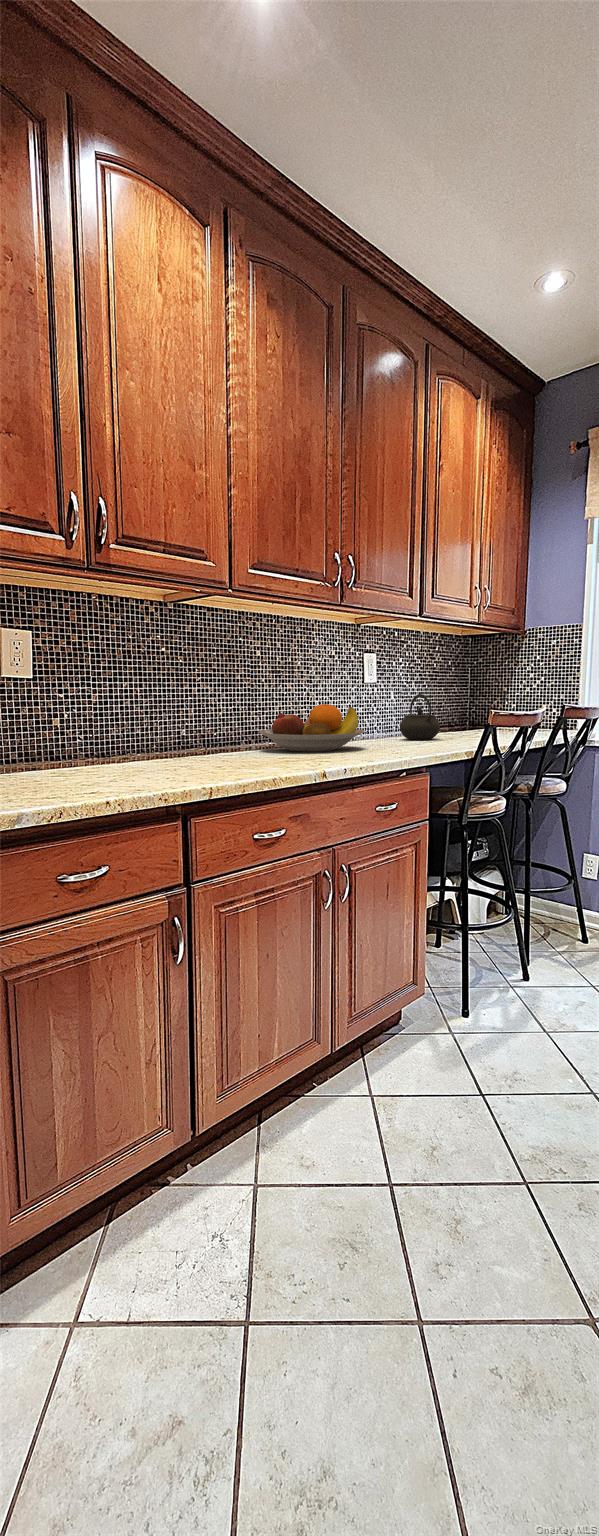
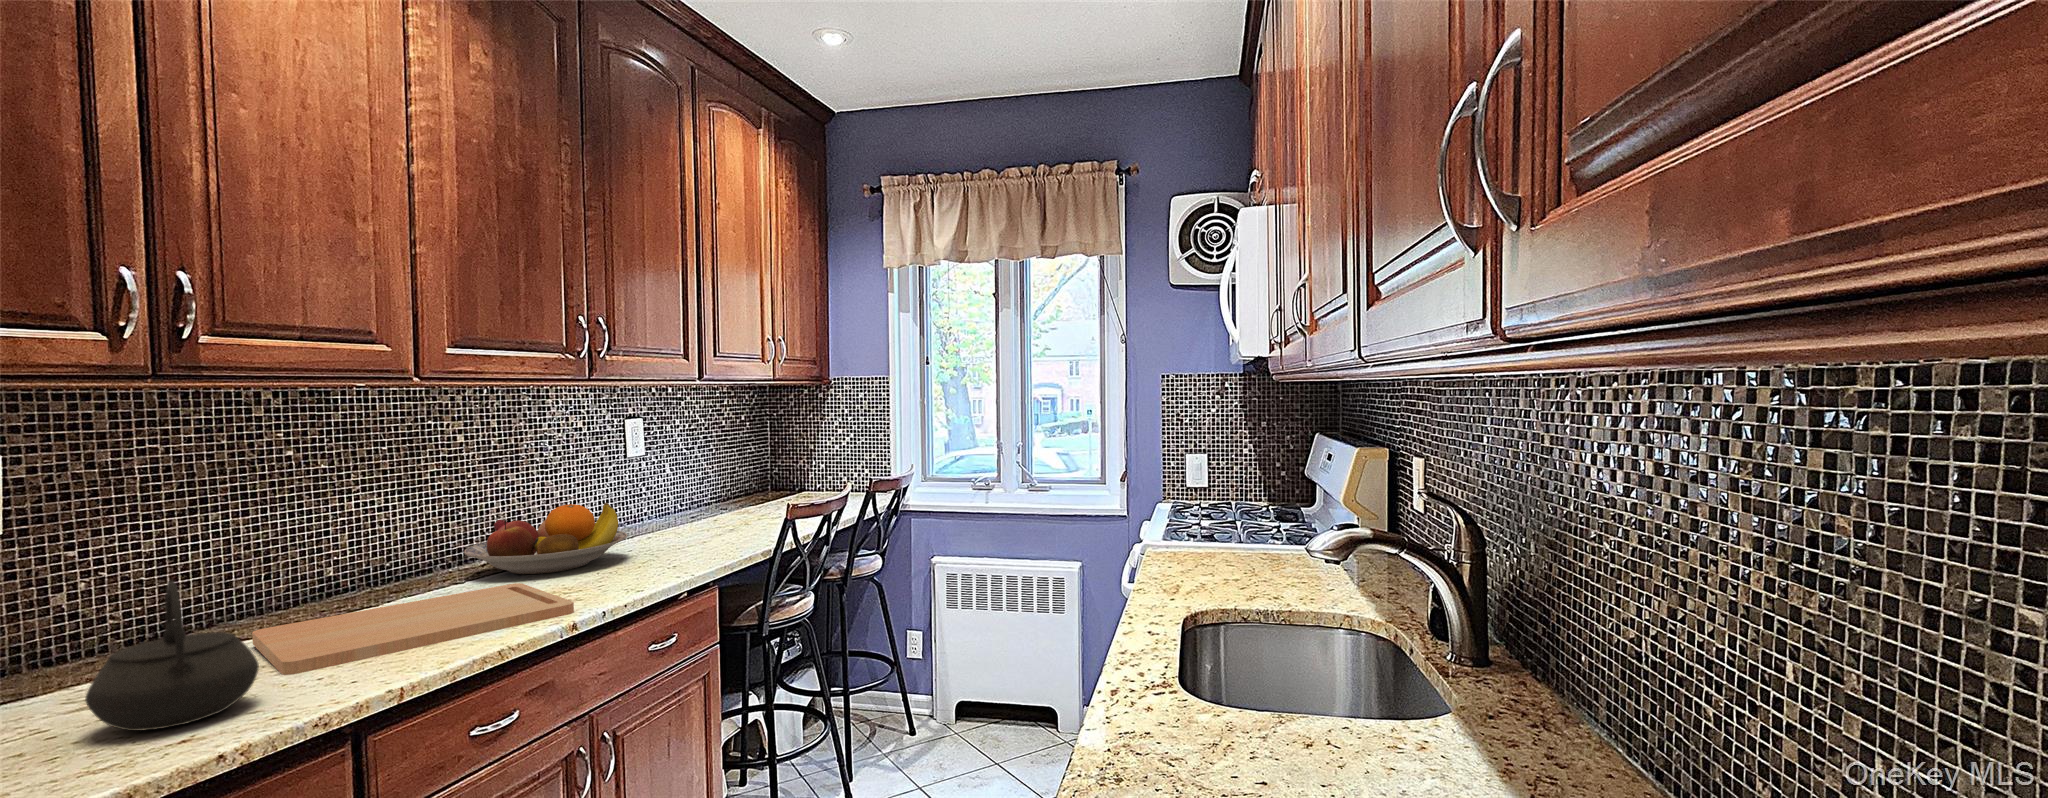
kettle: present [400,694,440,740] -> present [85,581,259,731]
cutting board: none [141,750,325,777] -> present [252,583,574,675]

